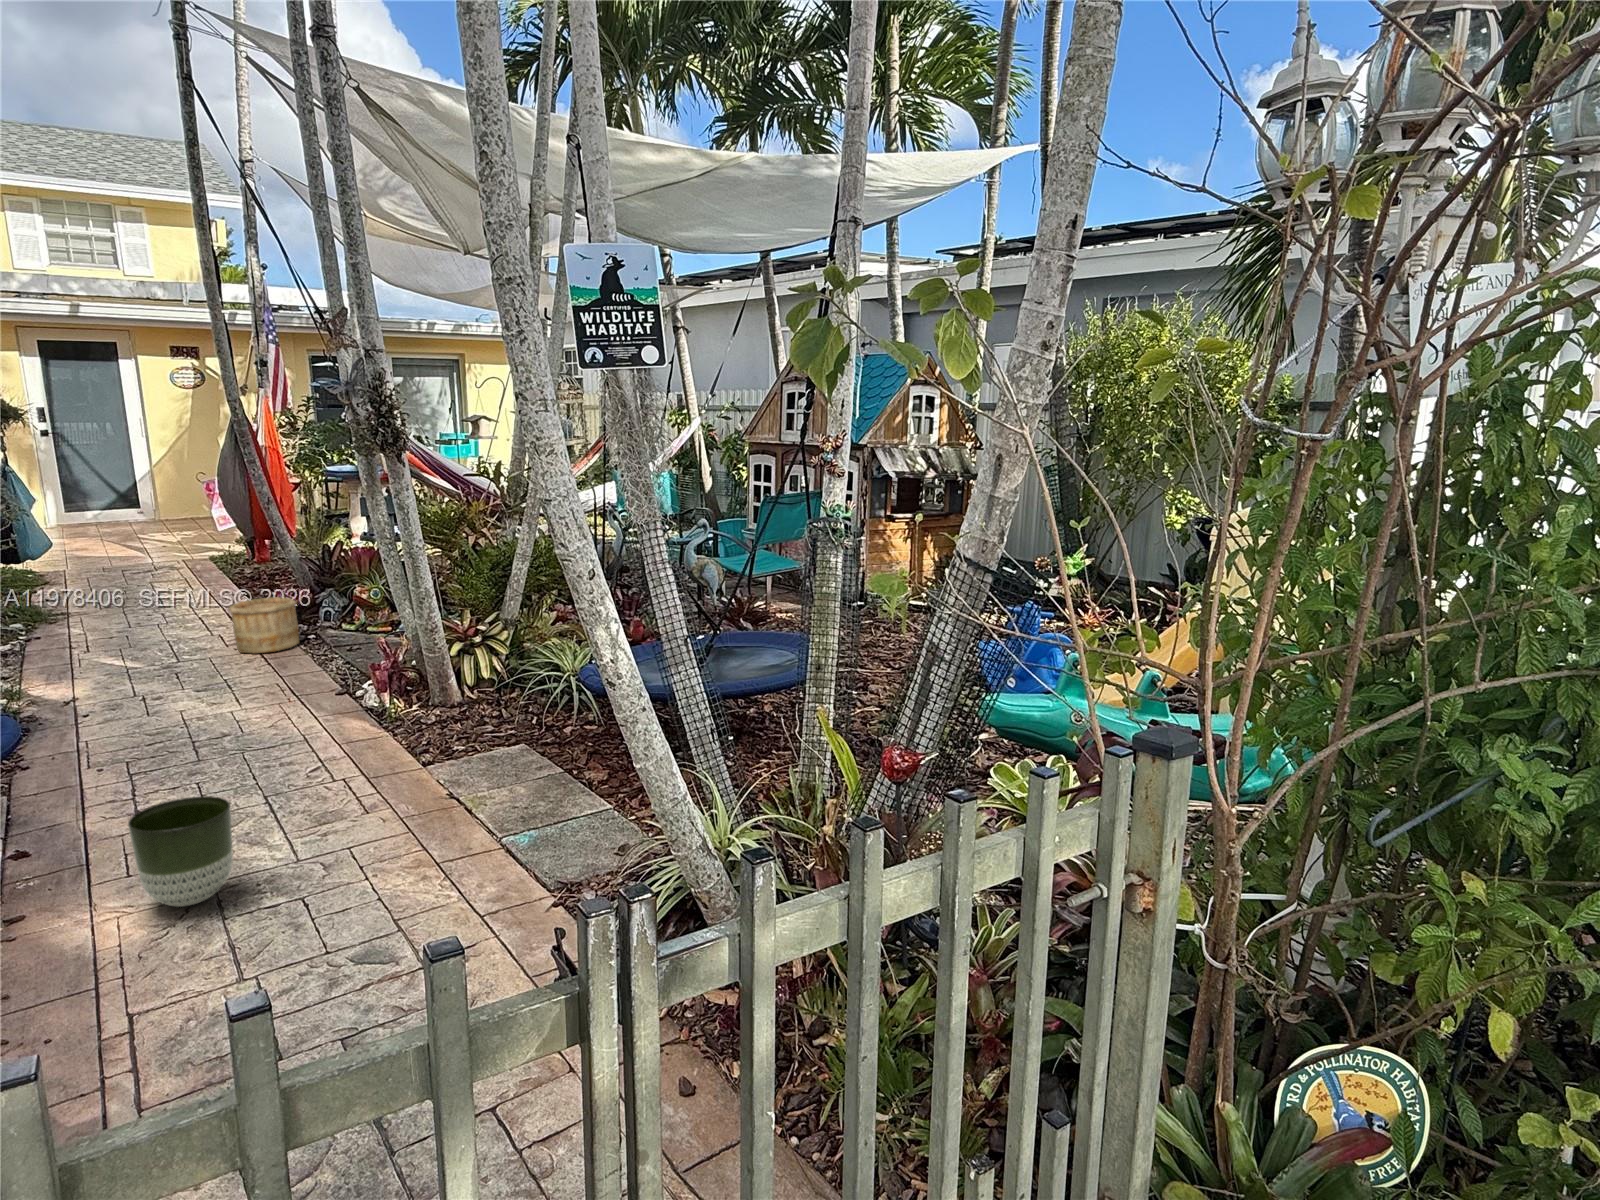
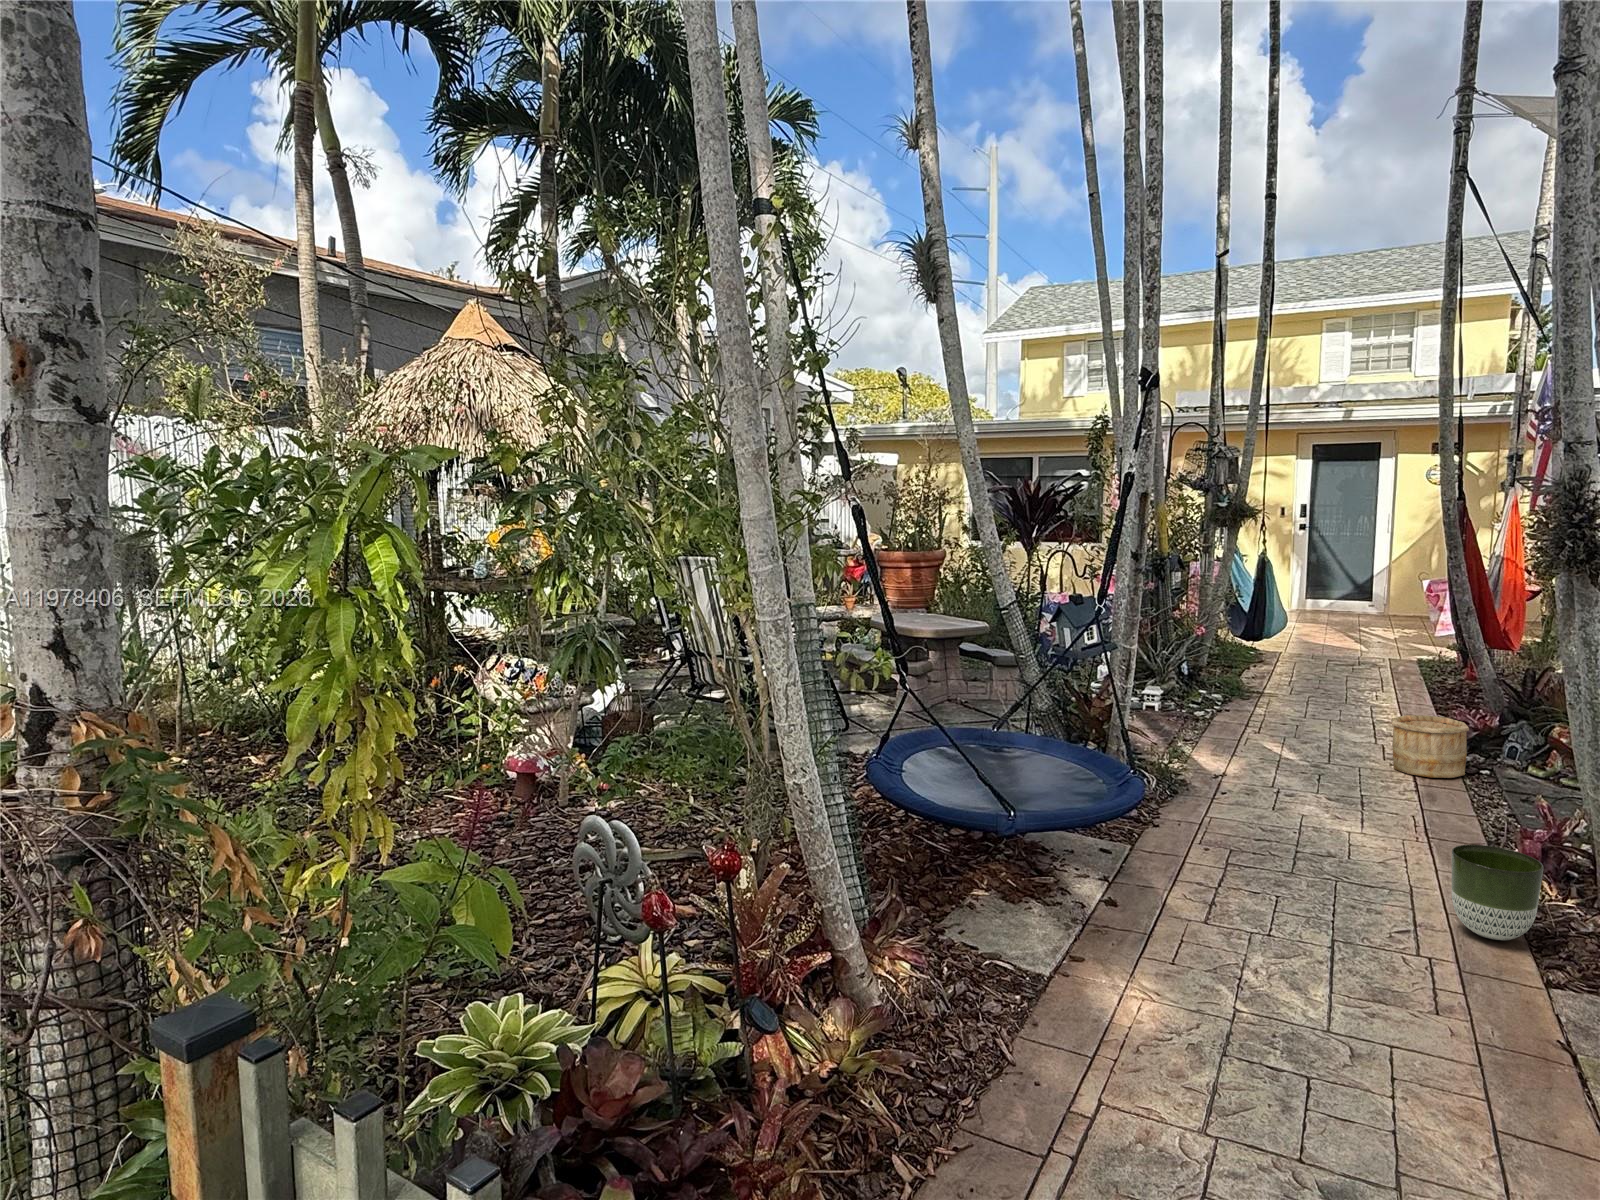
planter: present [128,796,233,907] -> present [1452,845,1543,940]

